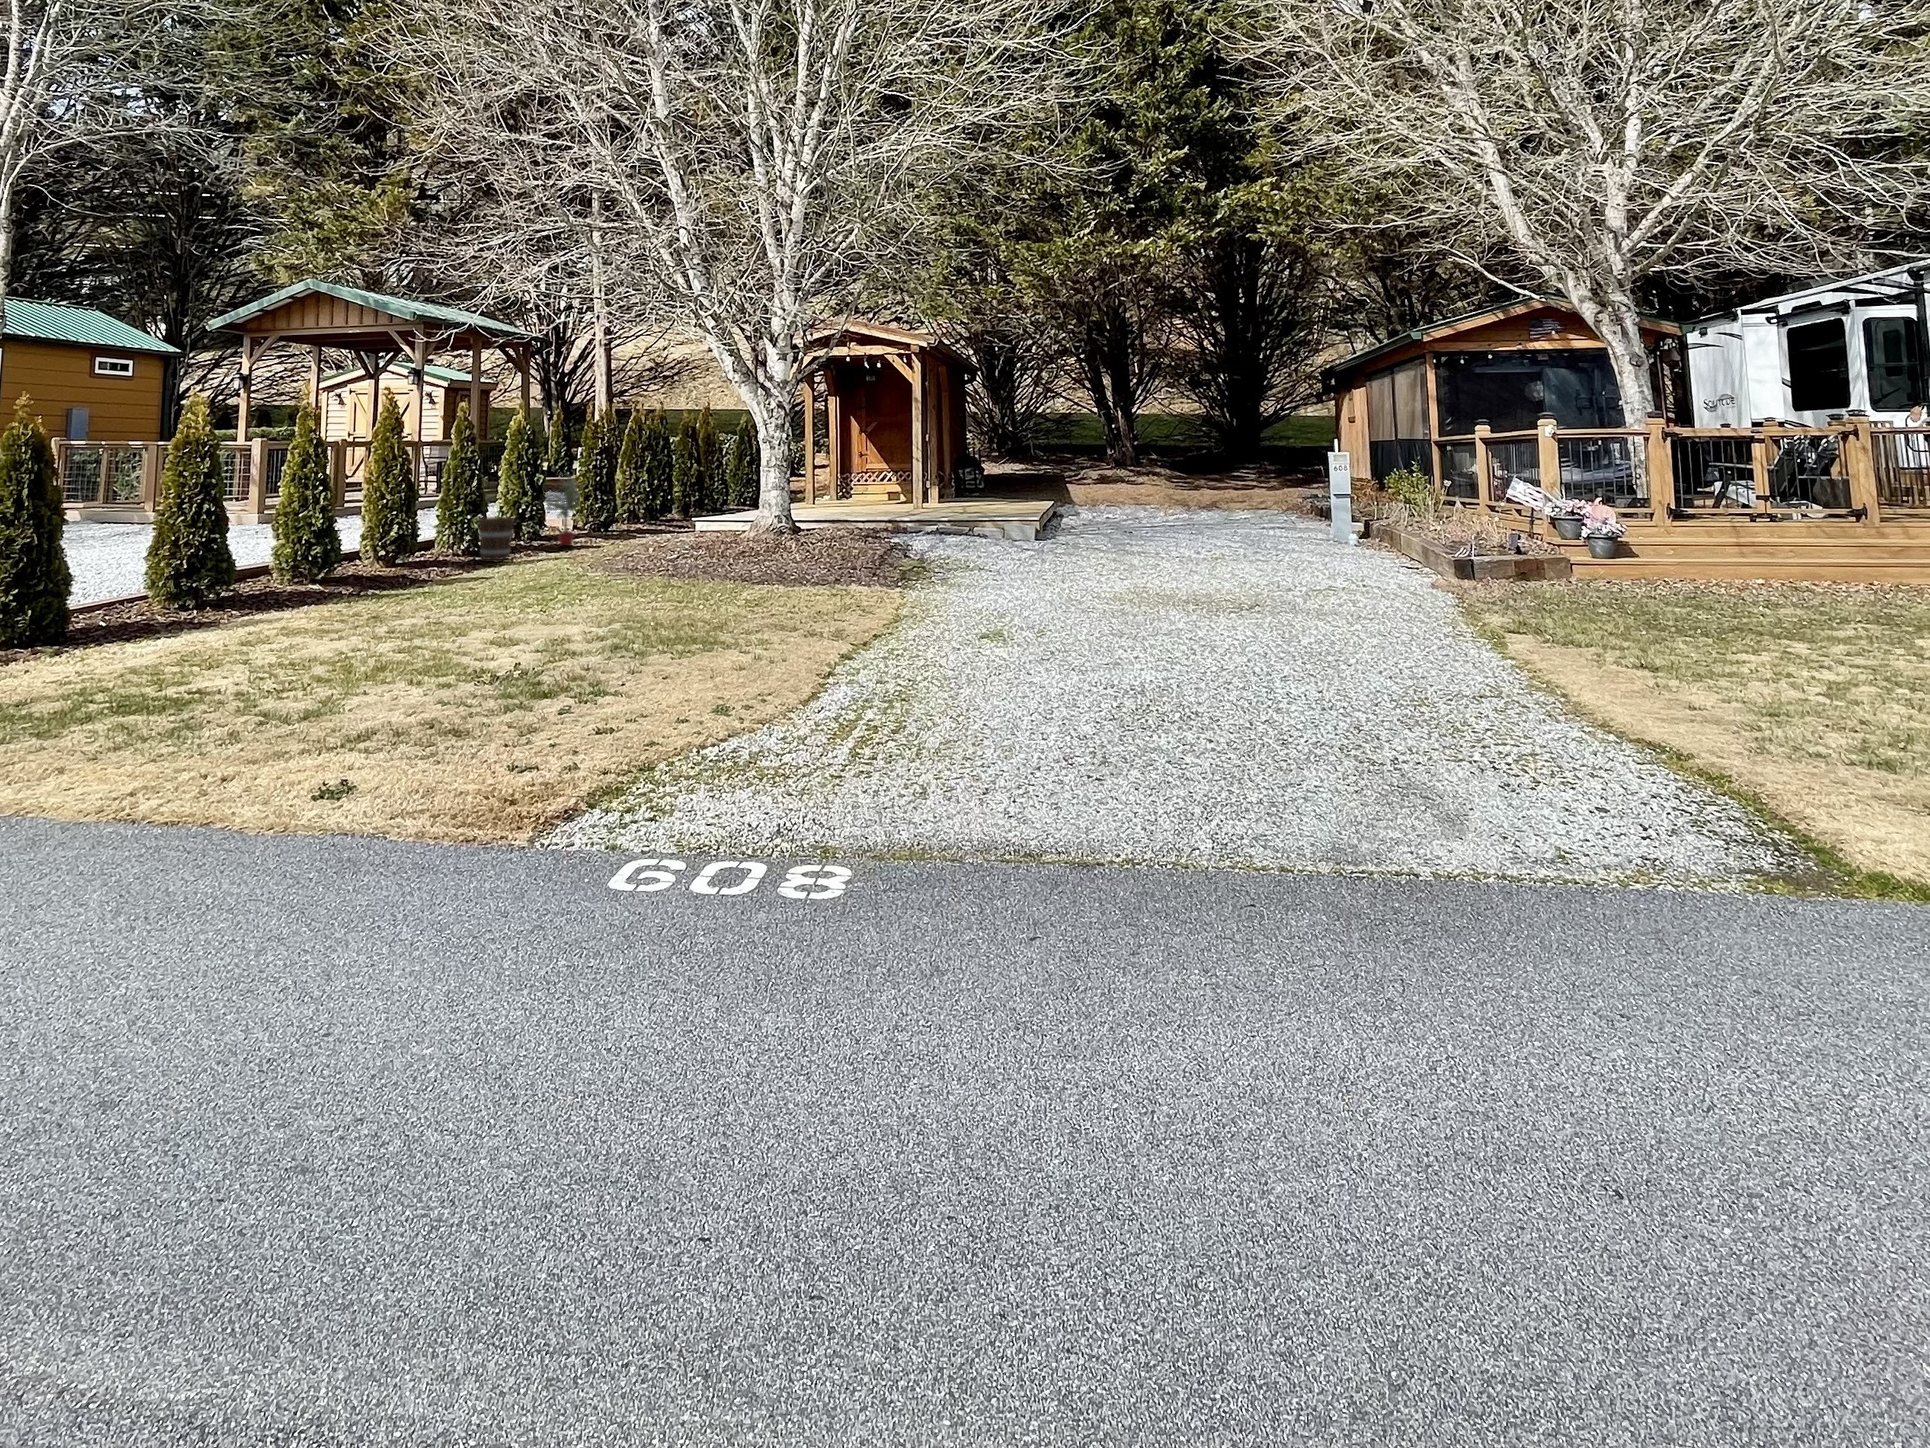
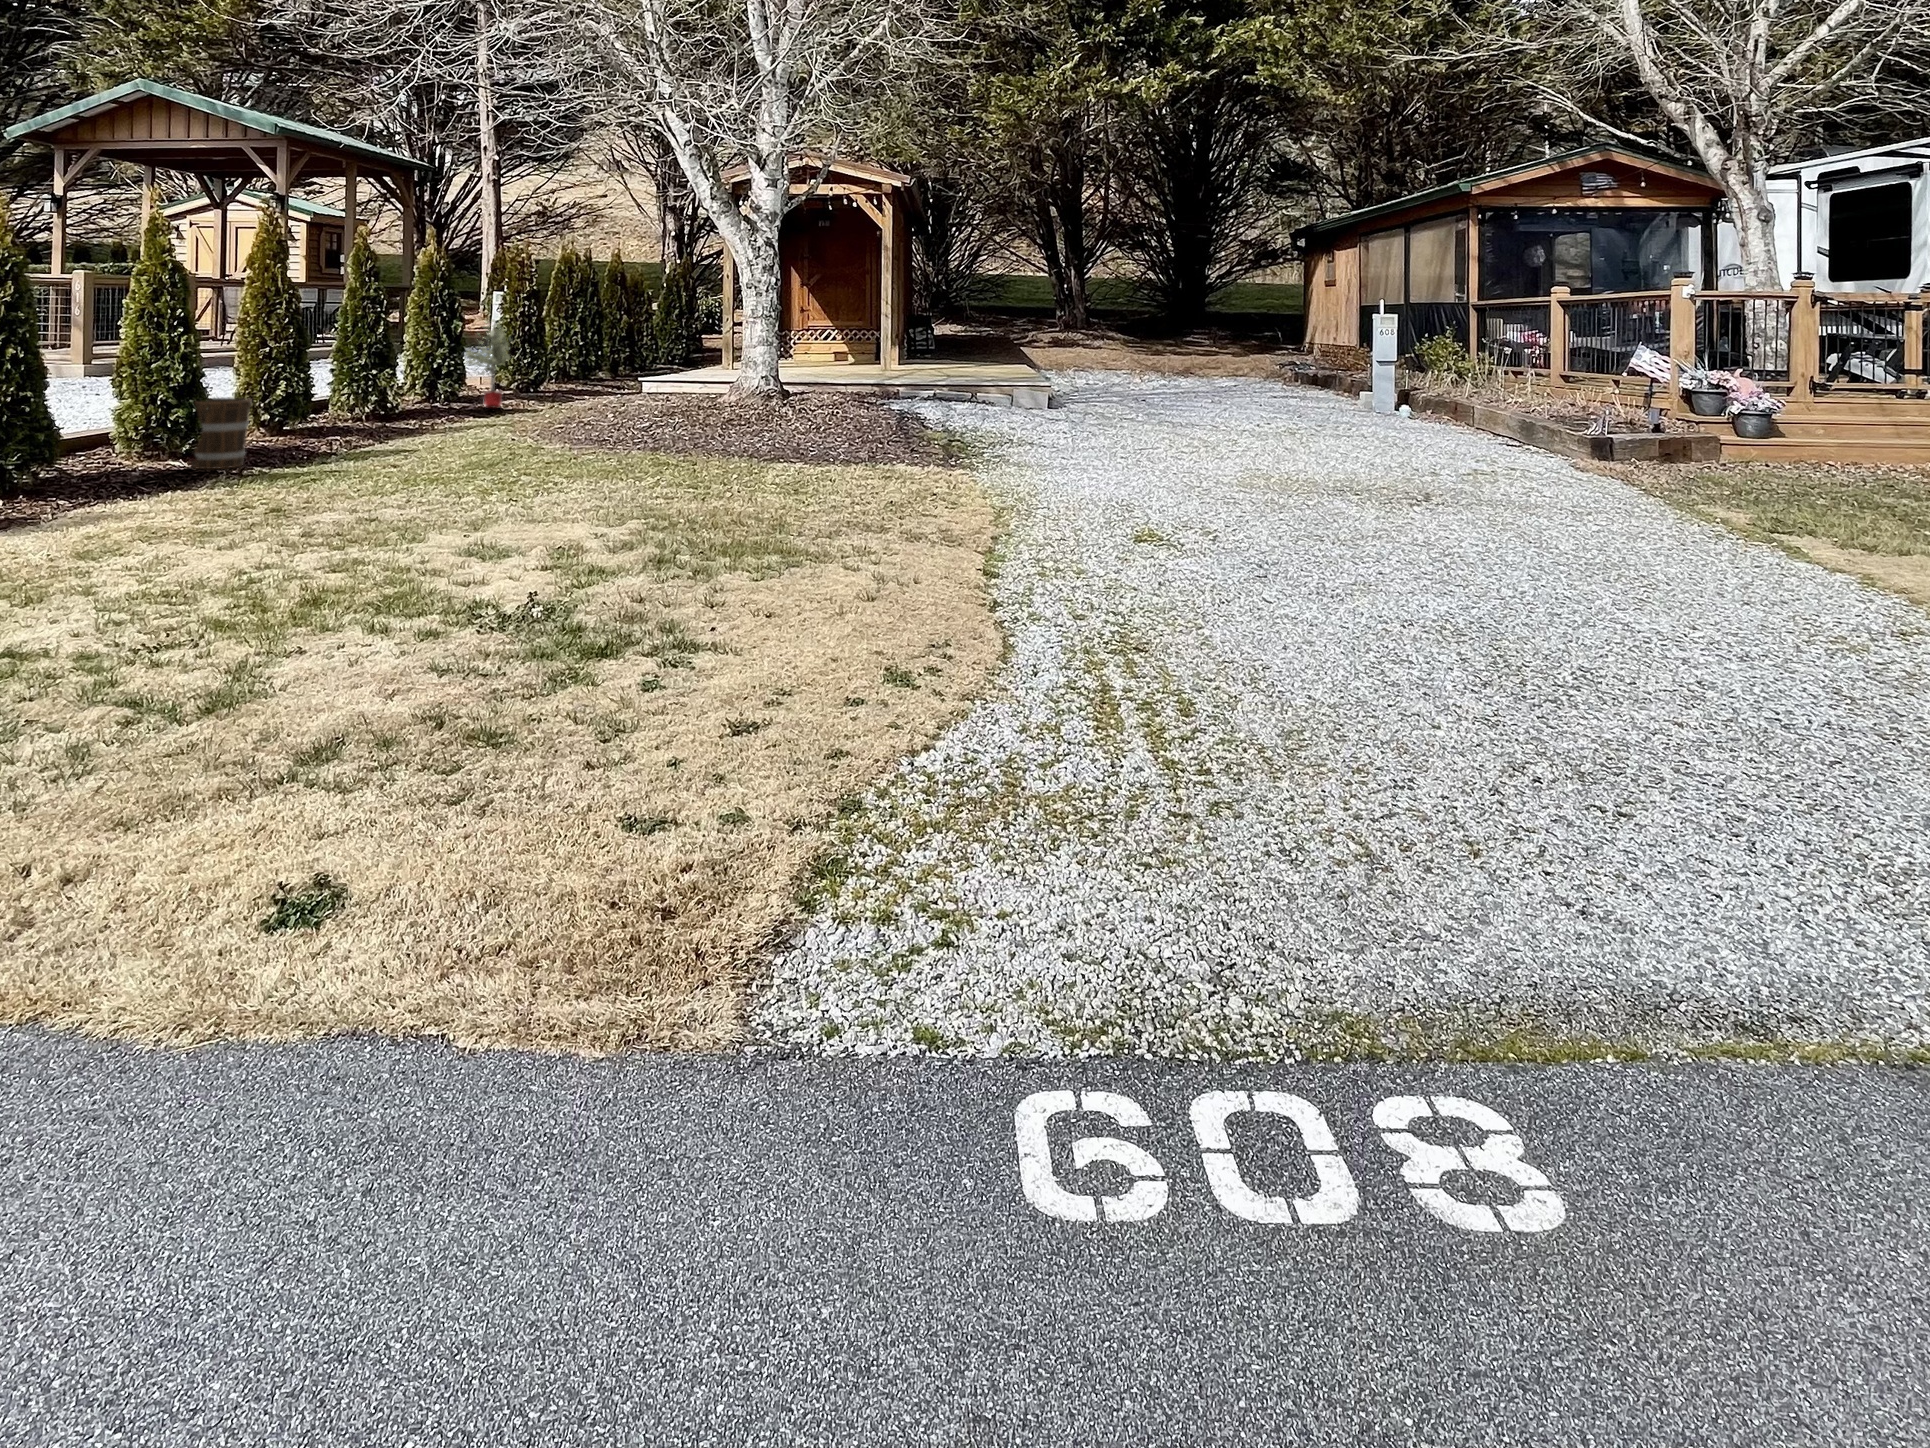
bucket: present [478,517,514,560] -> present [192,398,252,469]

